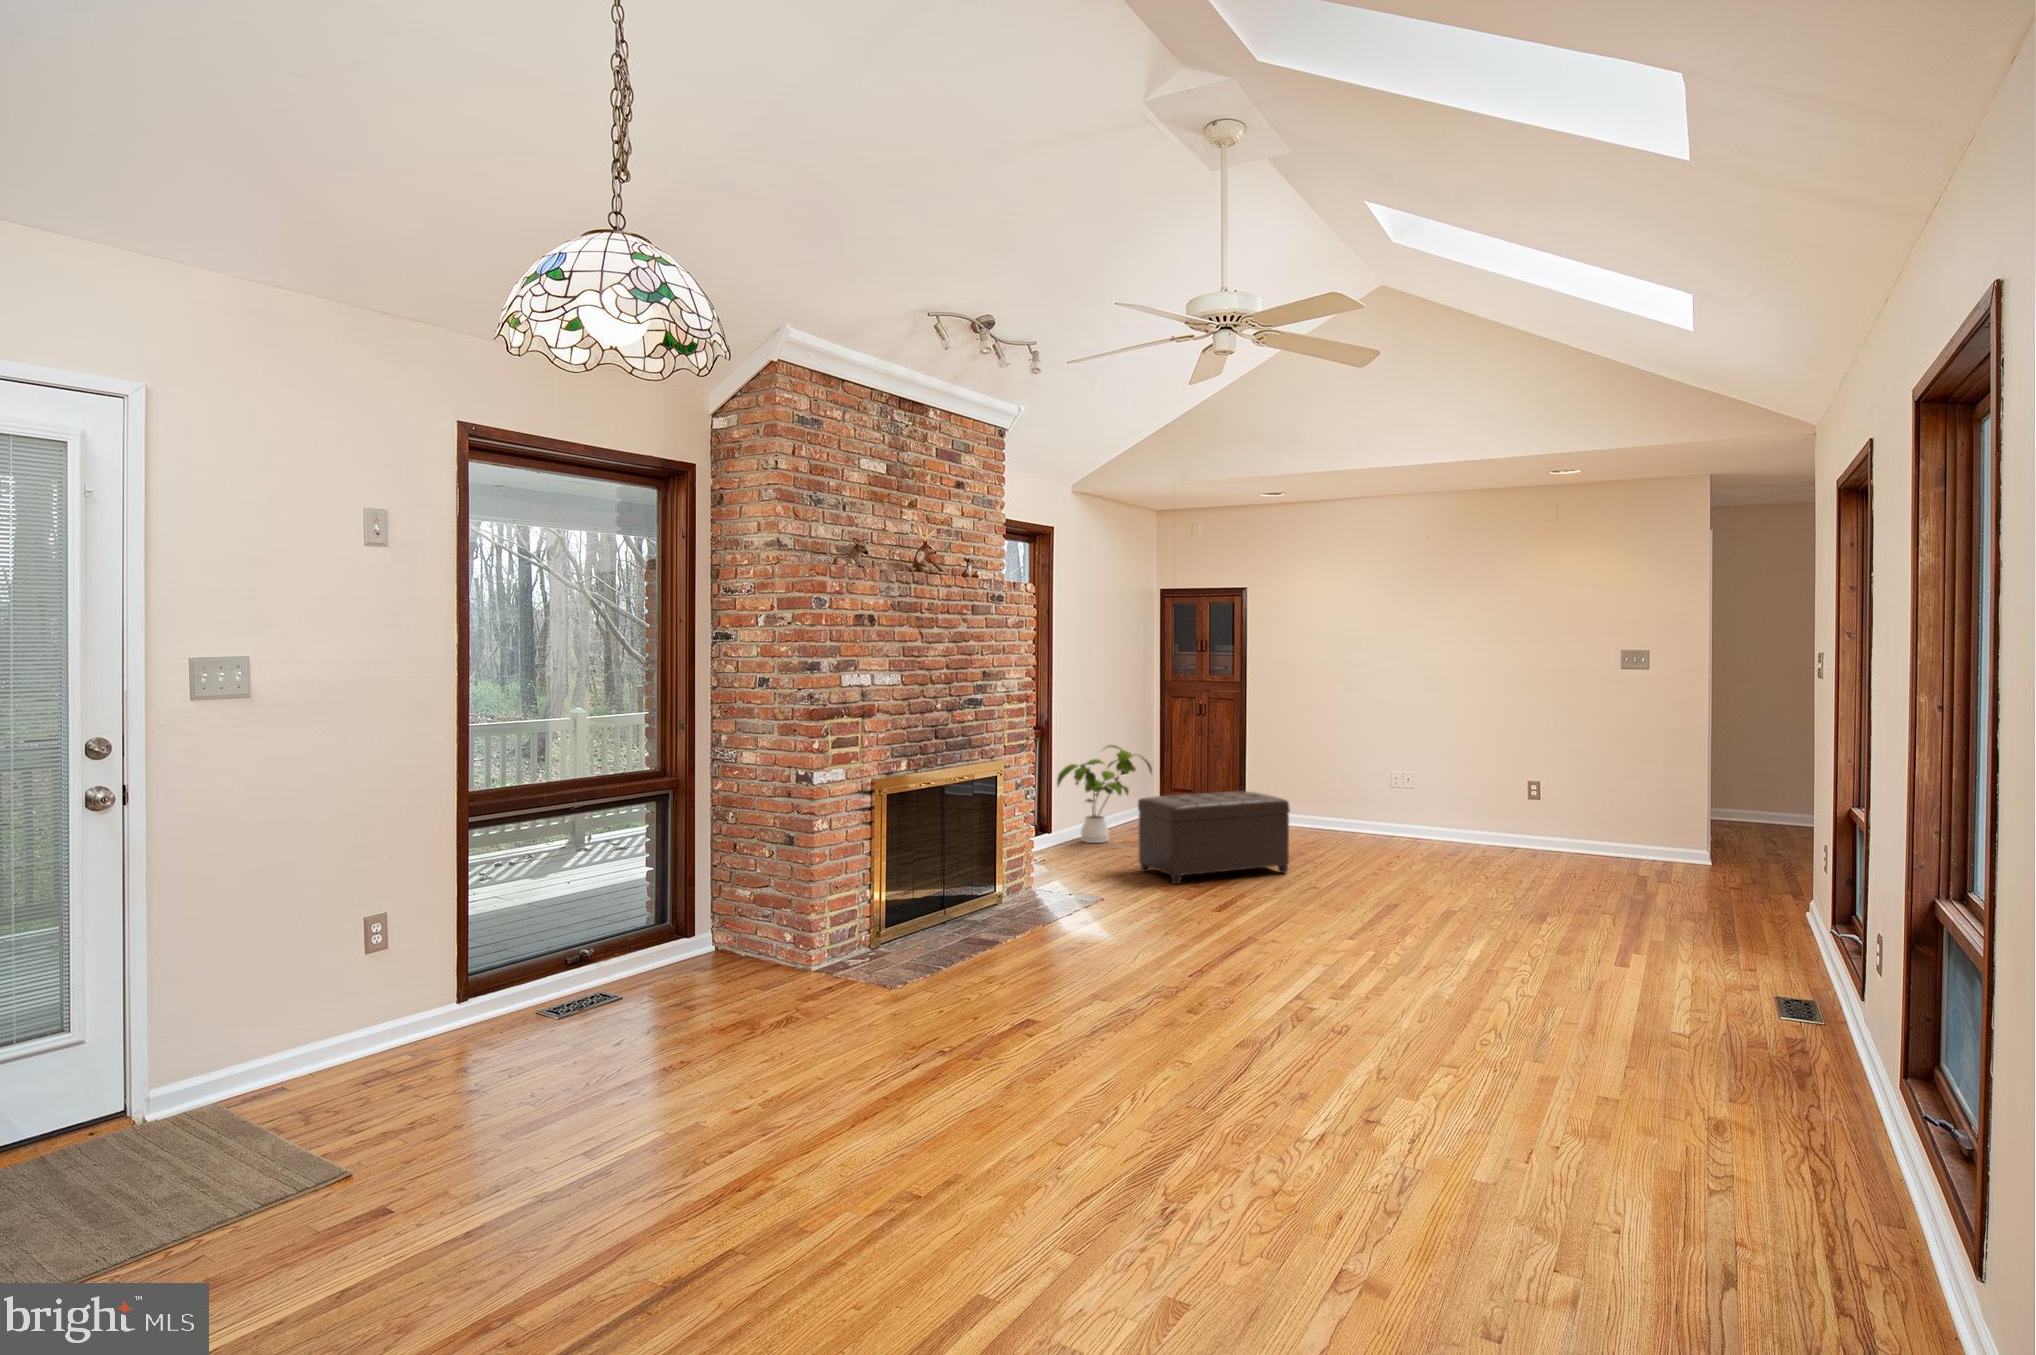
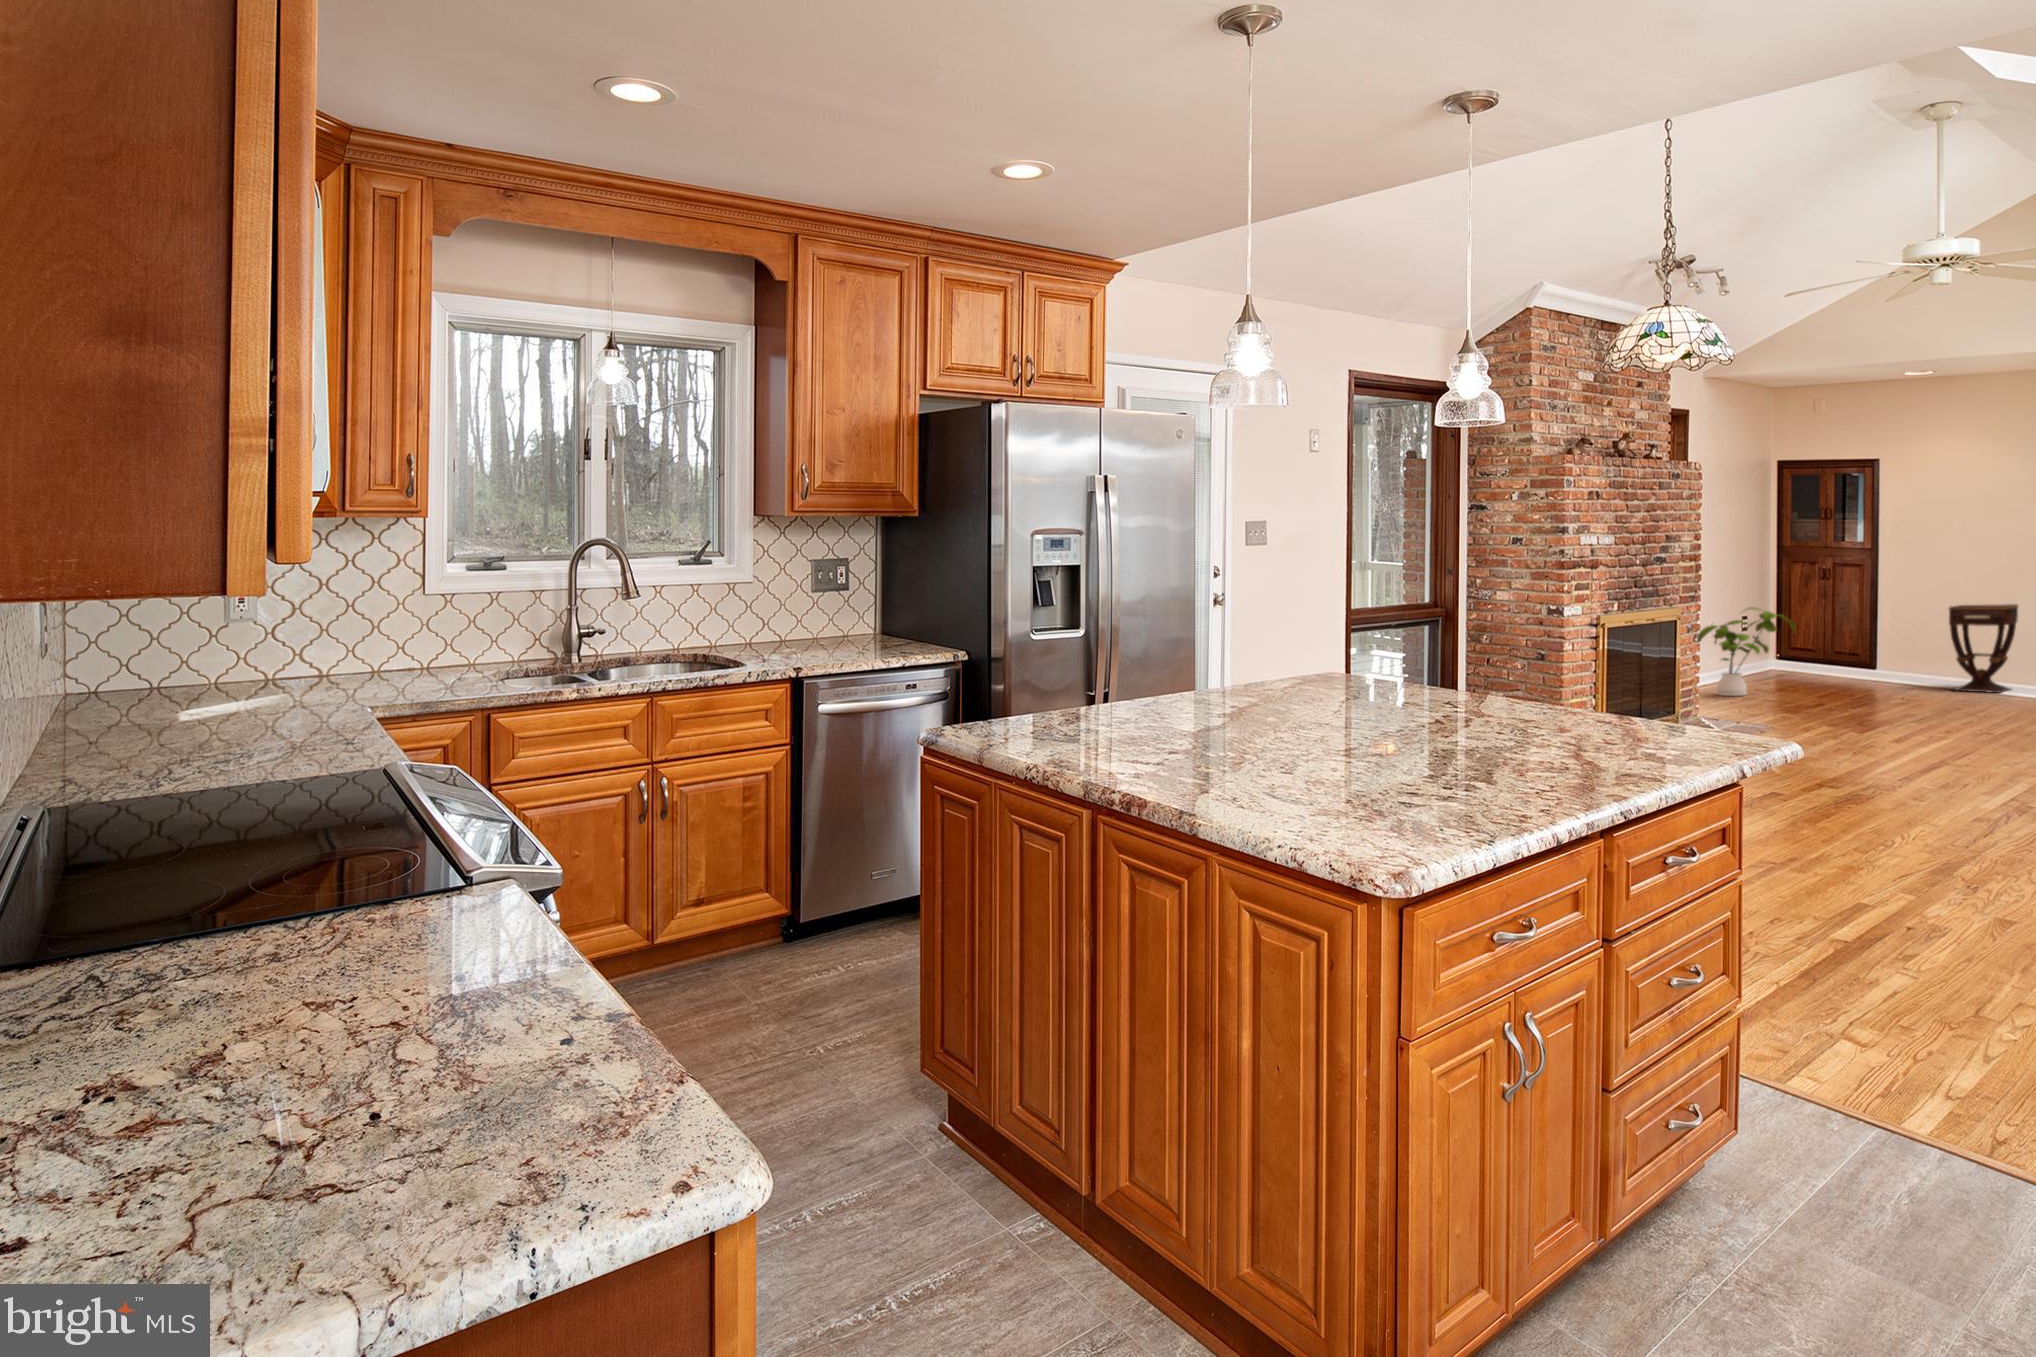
side table: none [1291,743,1350,837] -> present [1949,604,2018,693]
ottoman: present [1138,791,1290,884] -> none [1796,642,1963,717]

